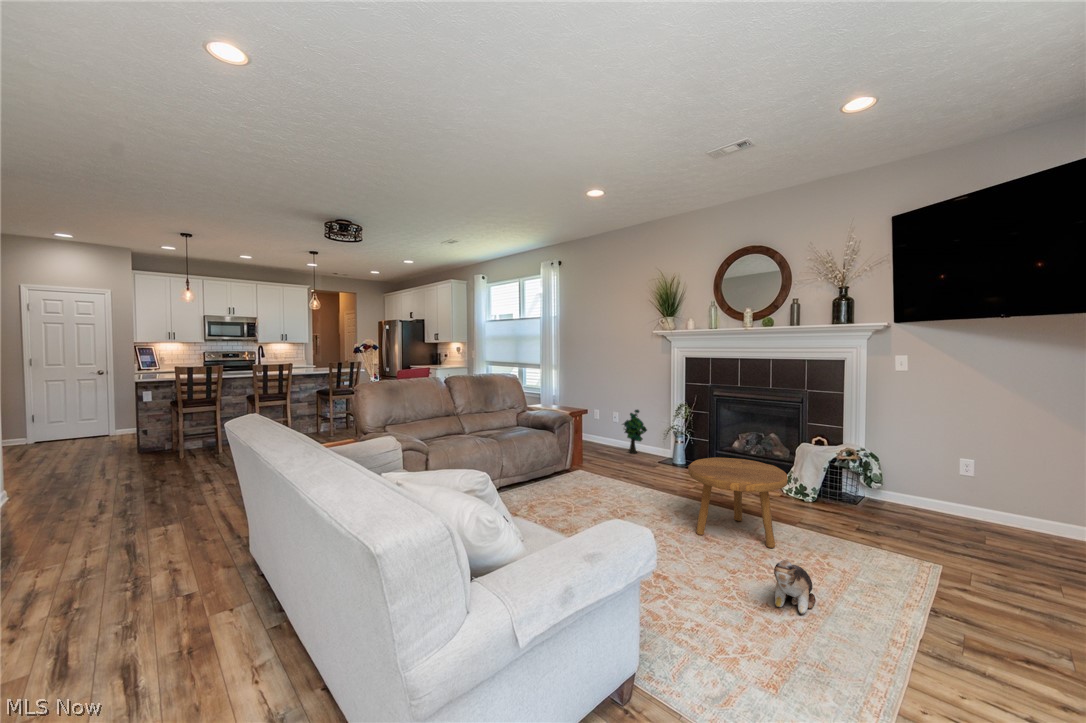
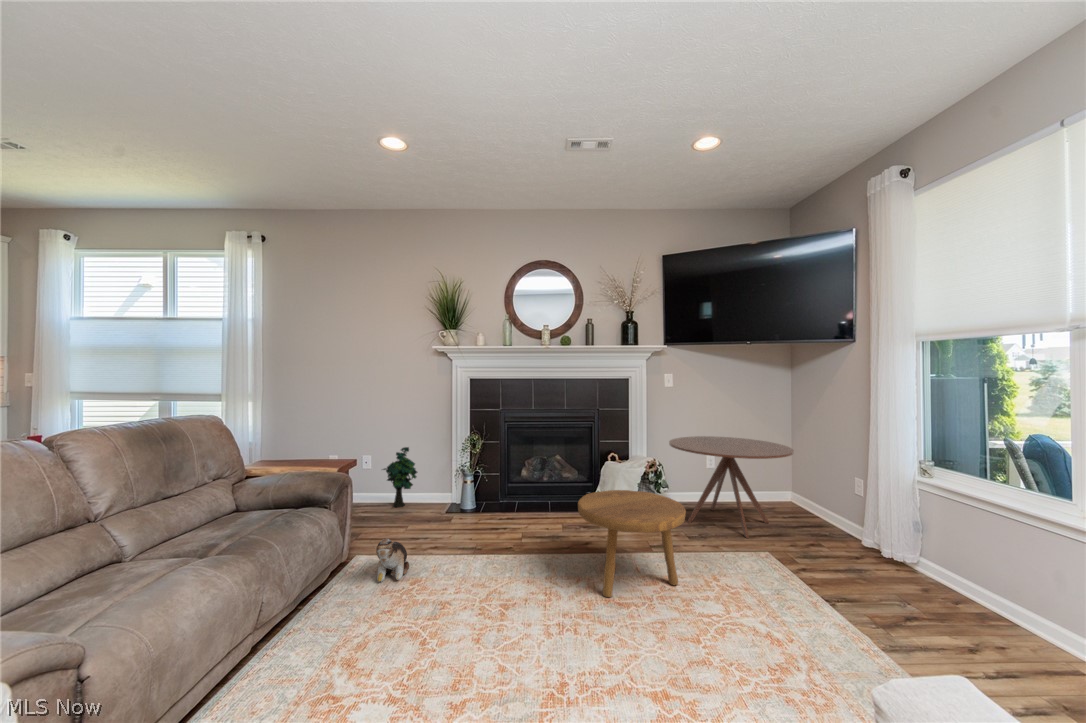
round table: none [866,429,1058,551] -> present [669,436,794,538]
plush toy: present [770,560,816,614] -> present [373,538,409,582]

